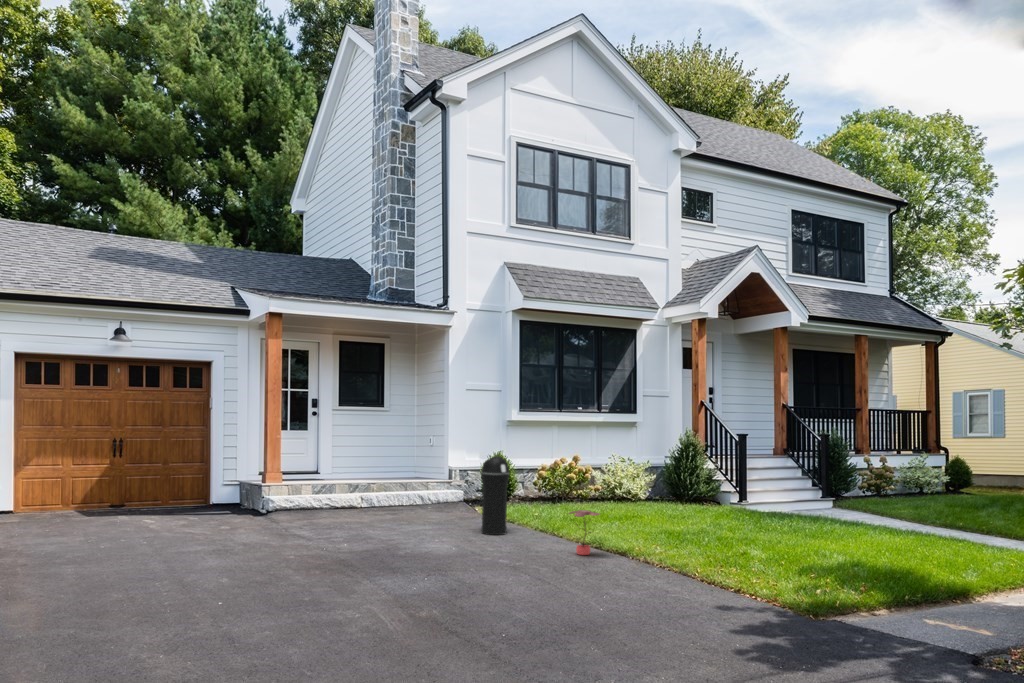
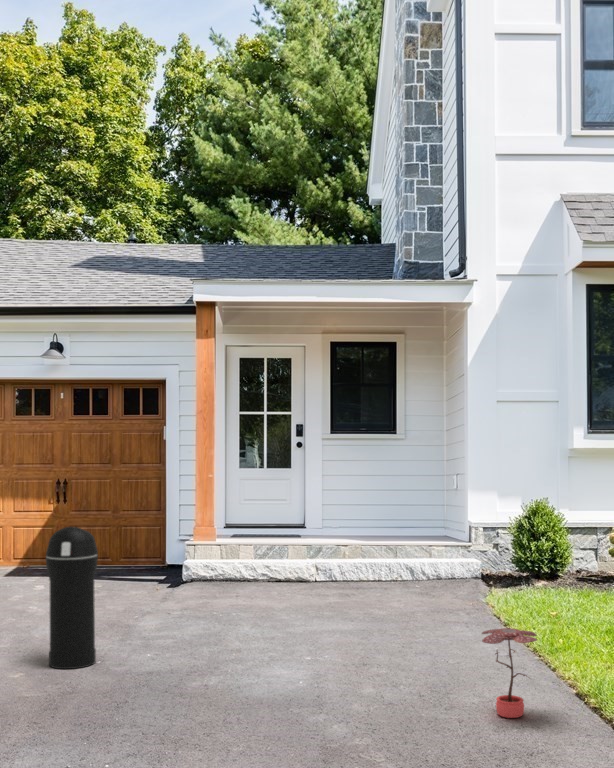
trash can: present [481,457,509,535] -> present [46,527,98,669]

